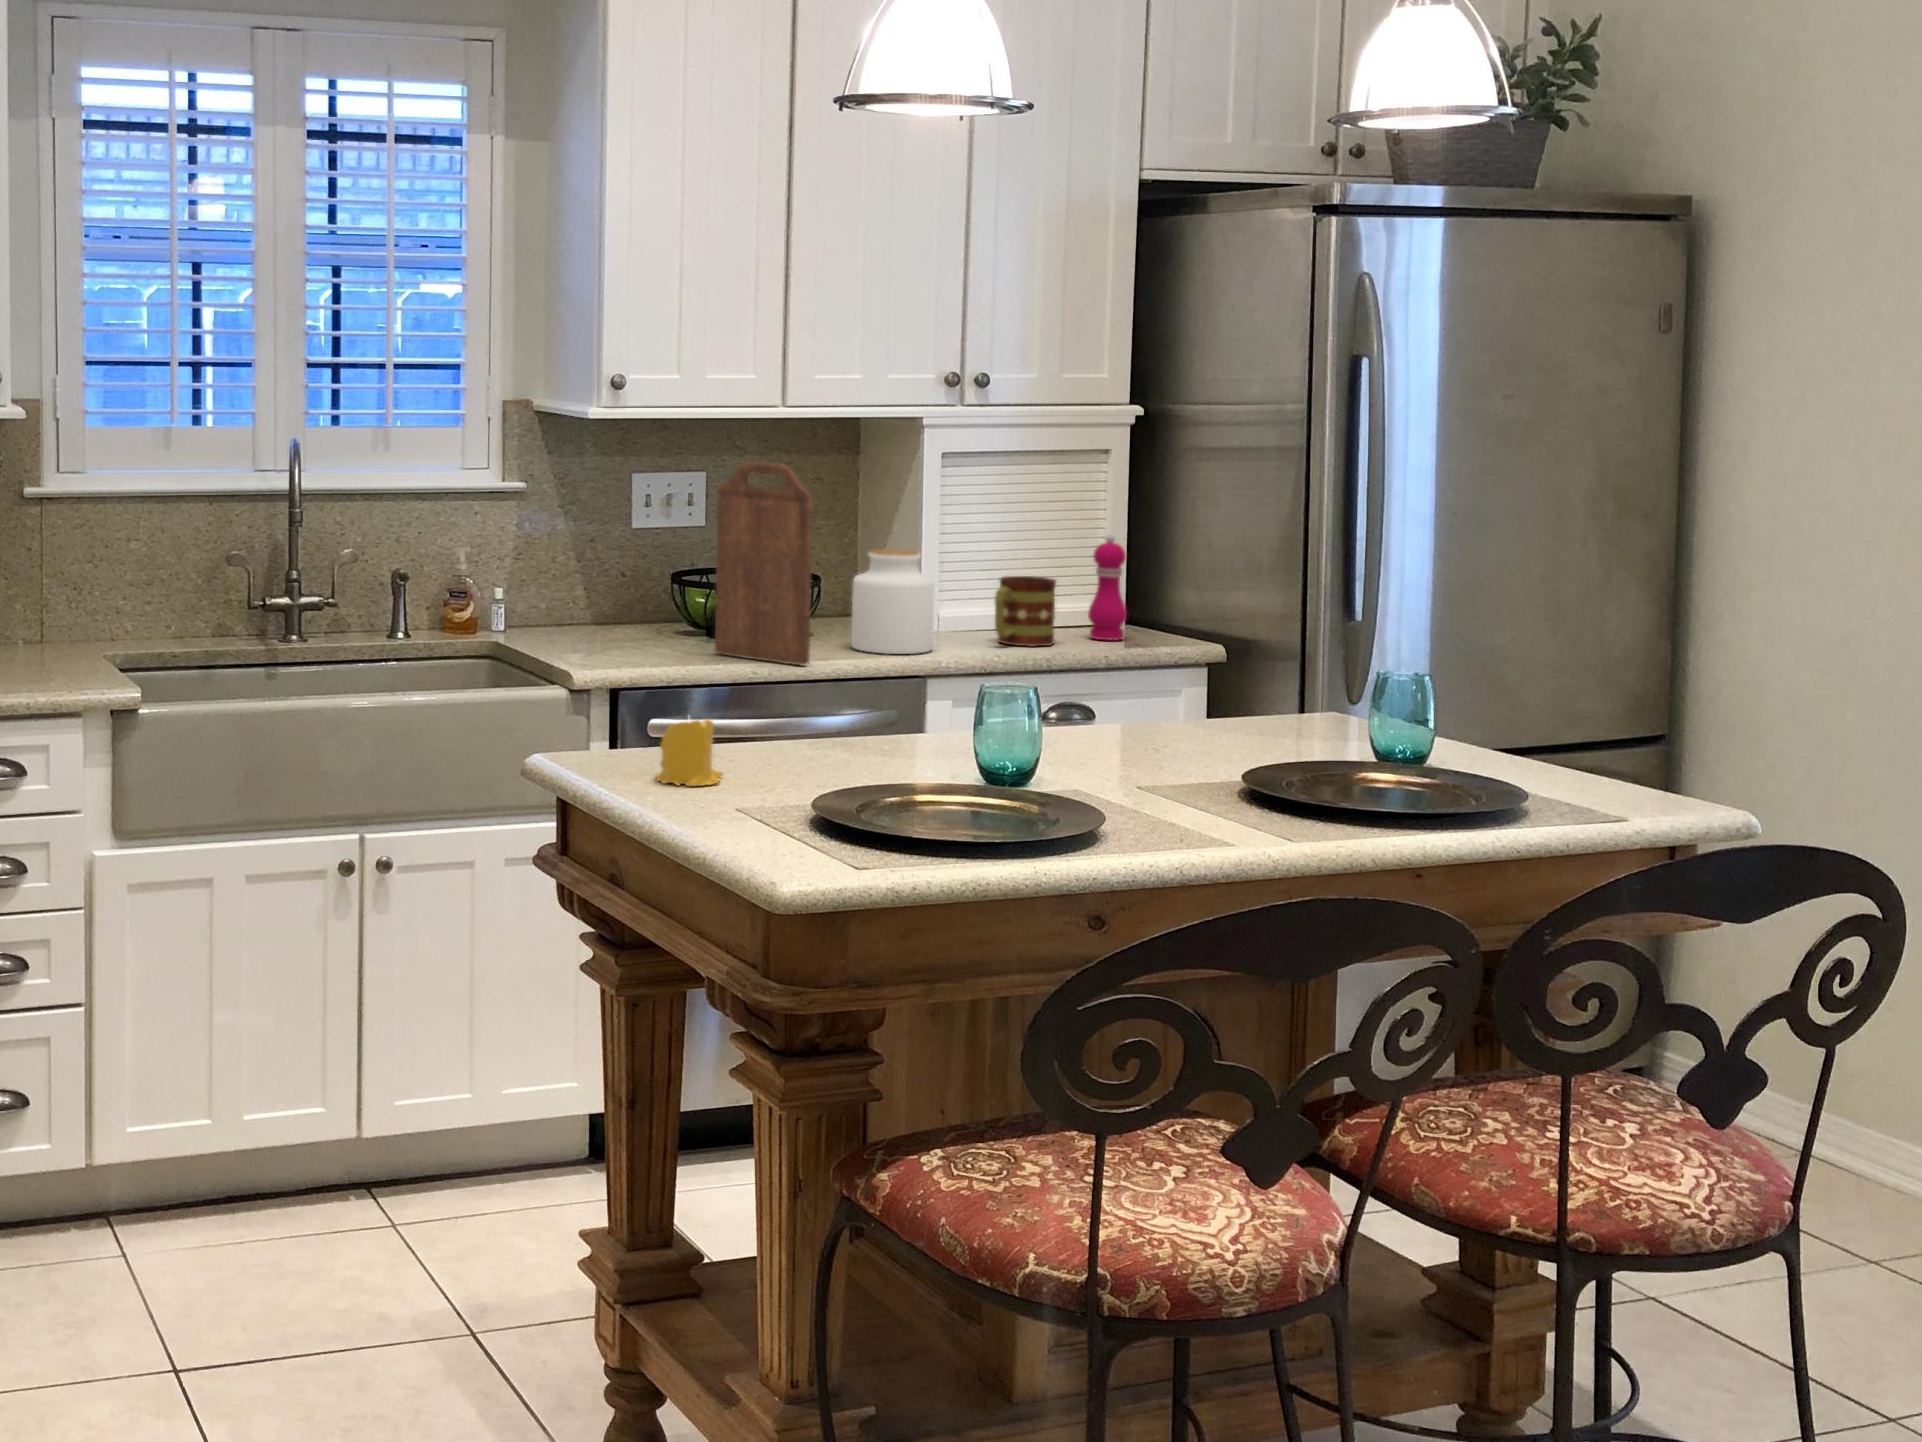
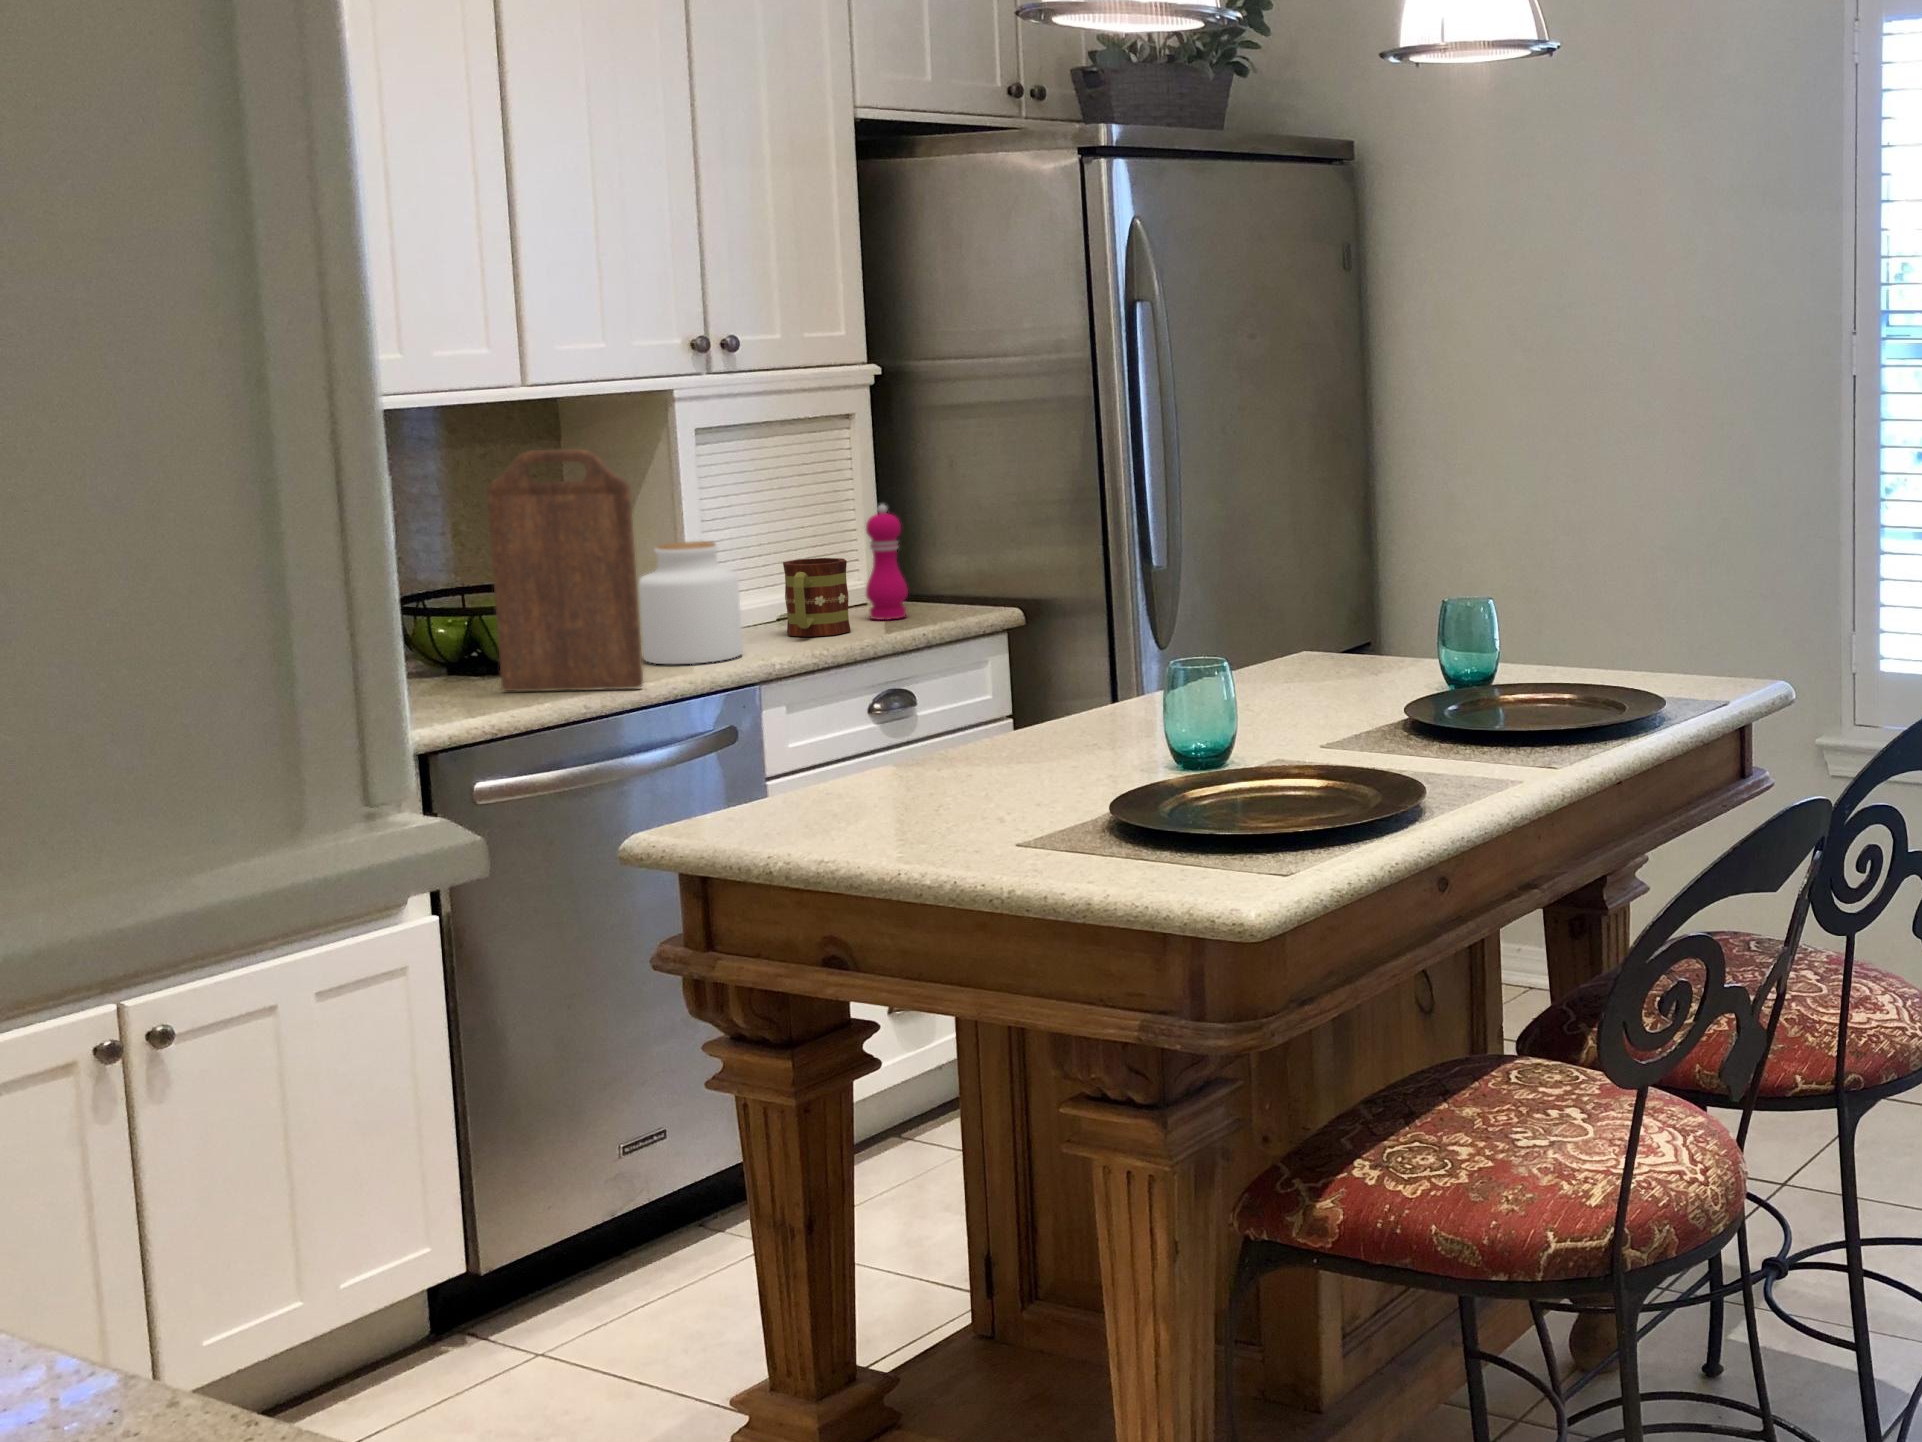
candle: present [655,720,723,786] -> none [830,736,921,828]

